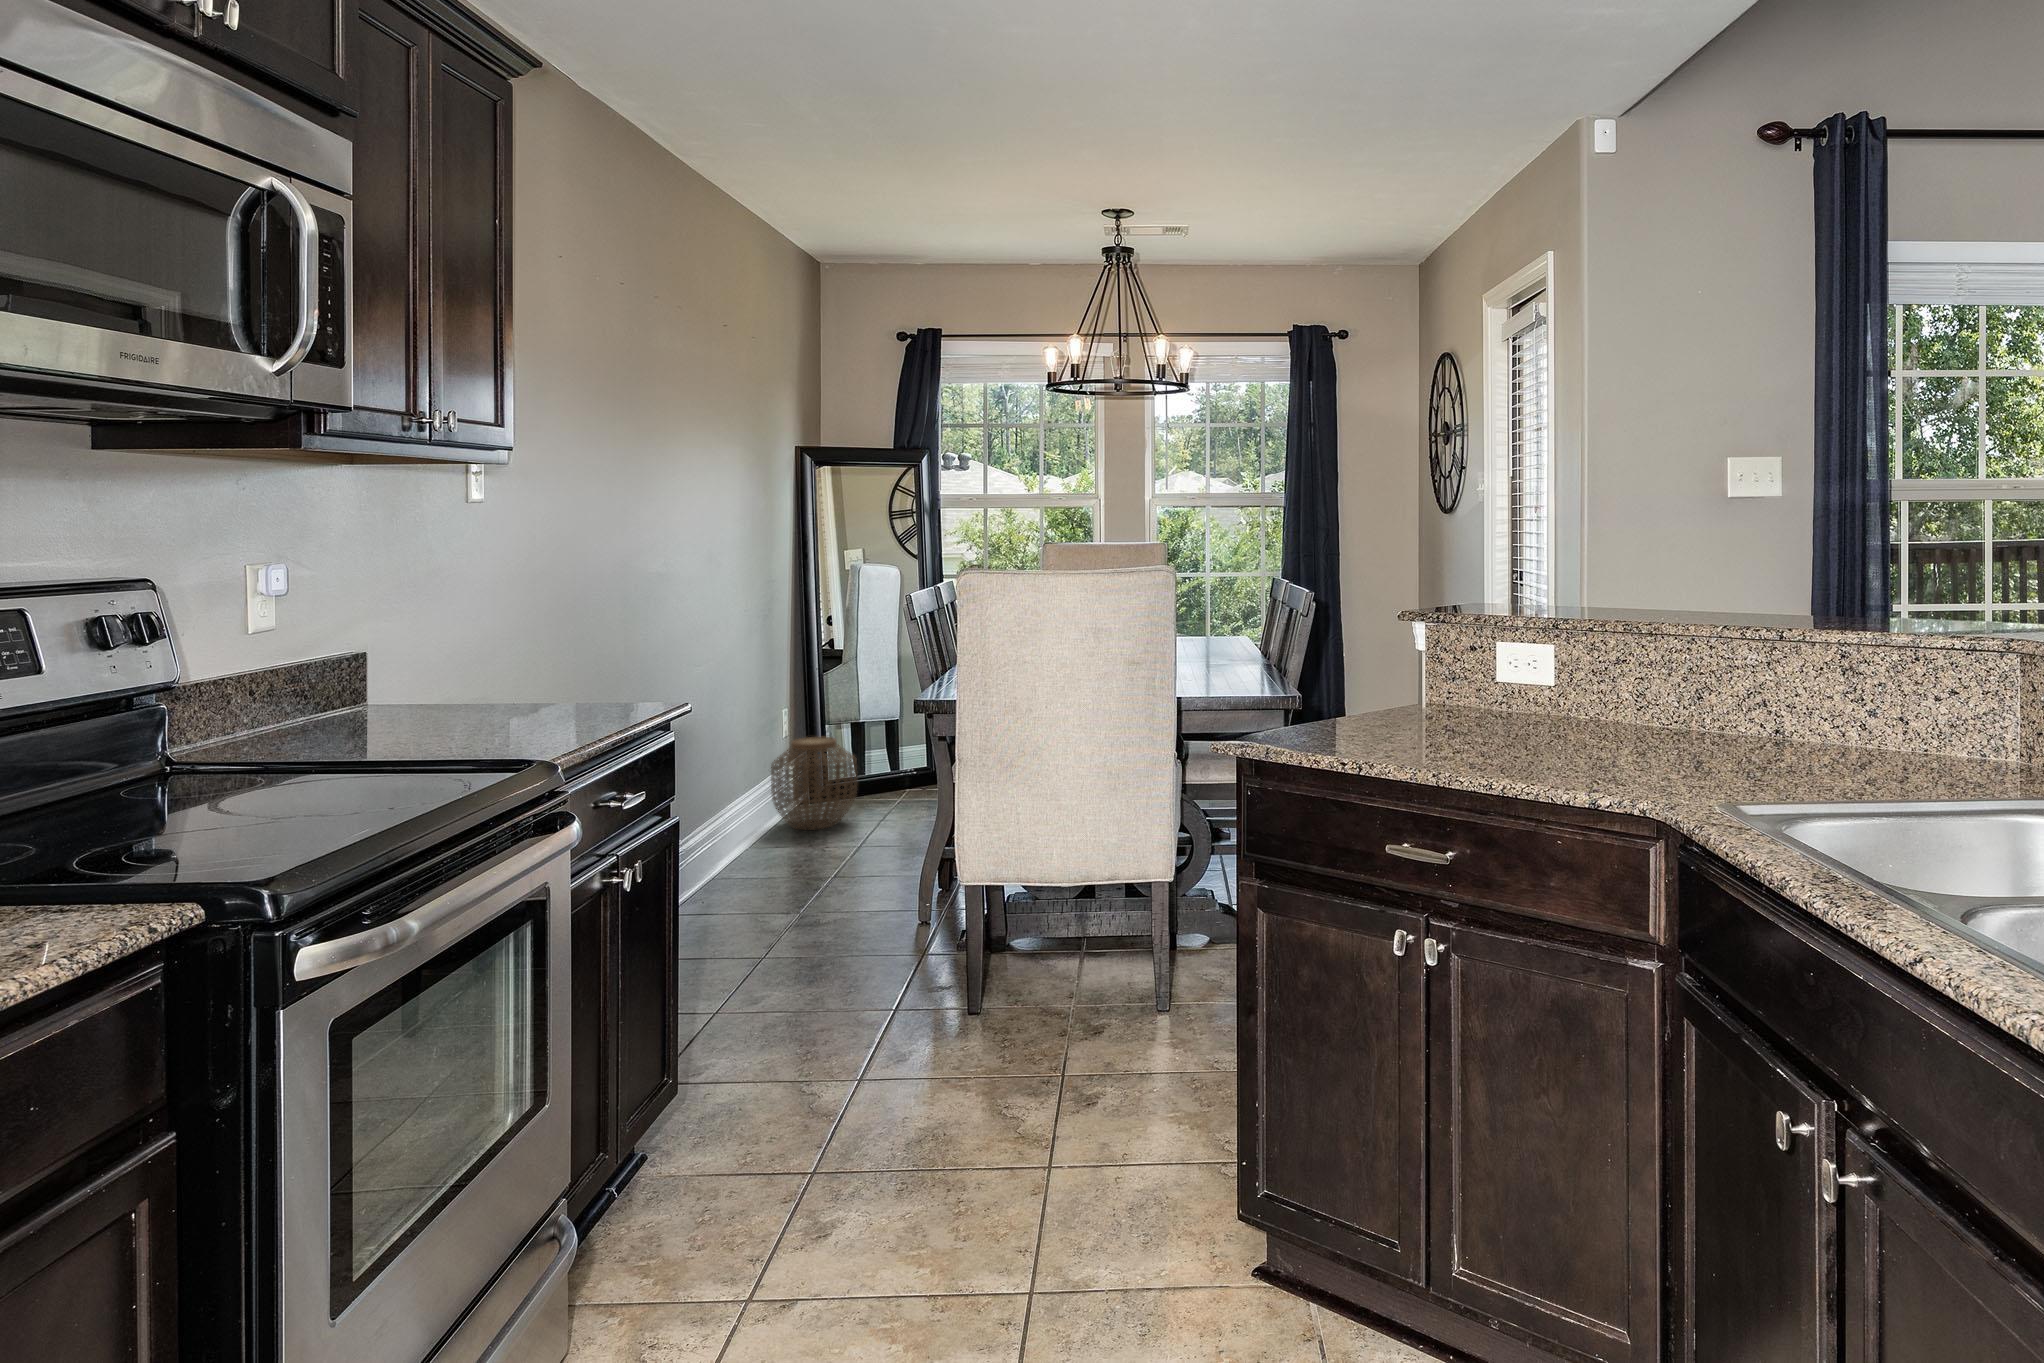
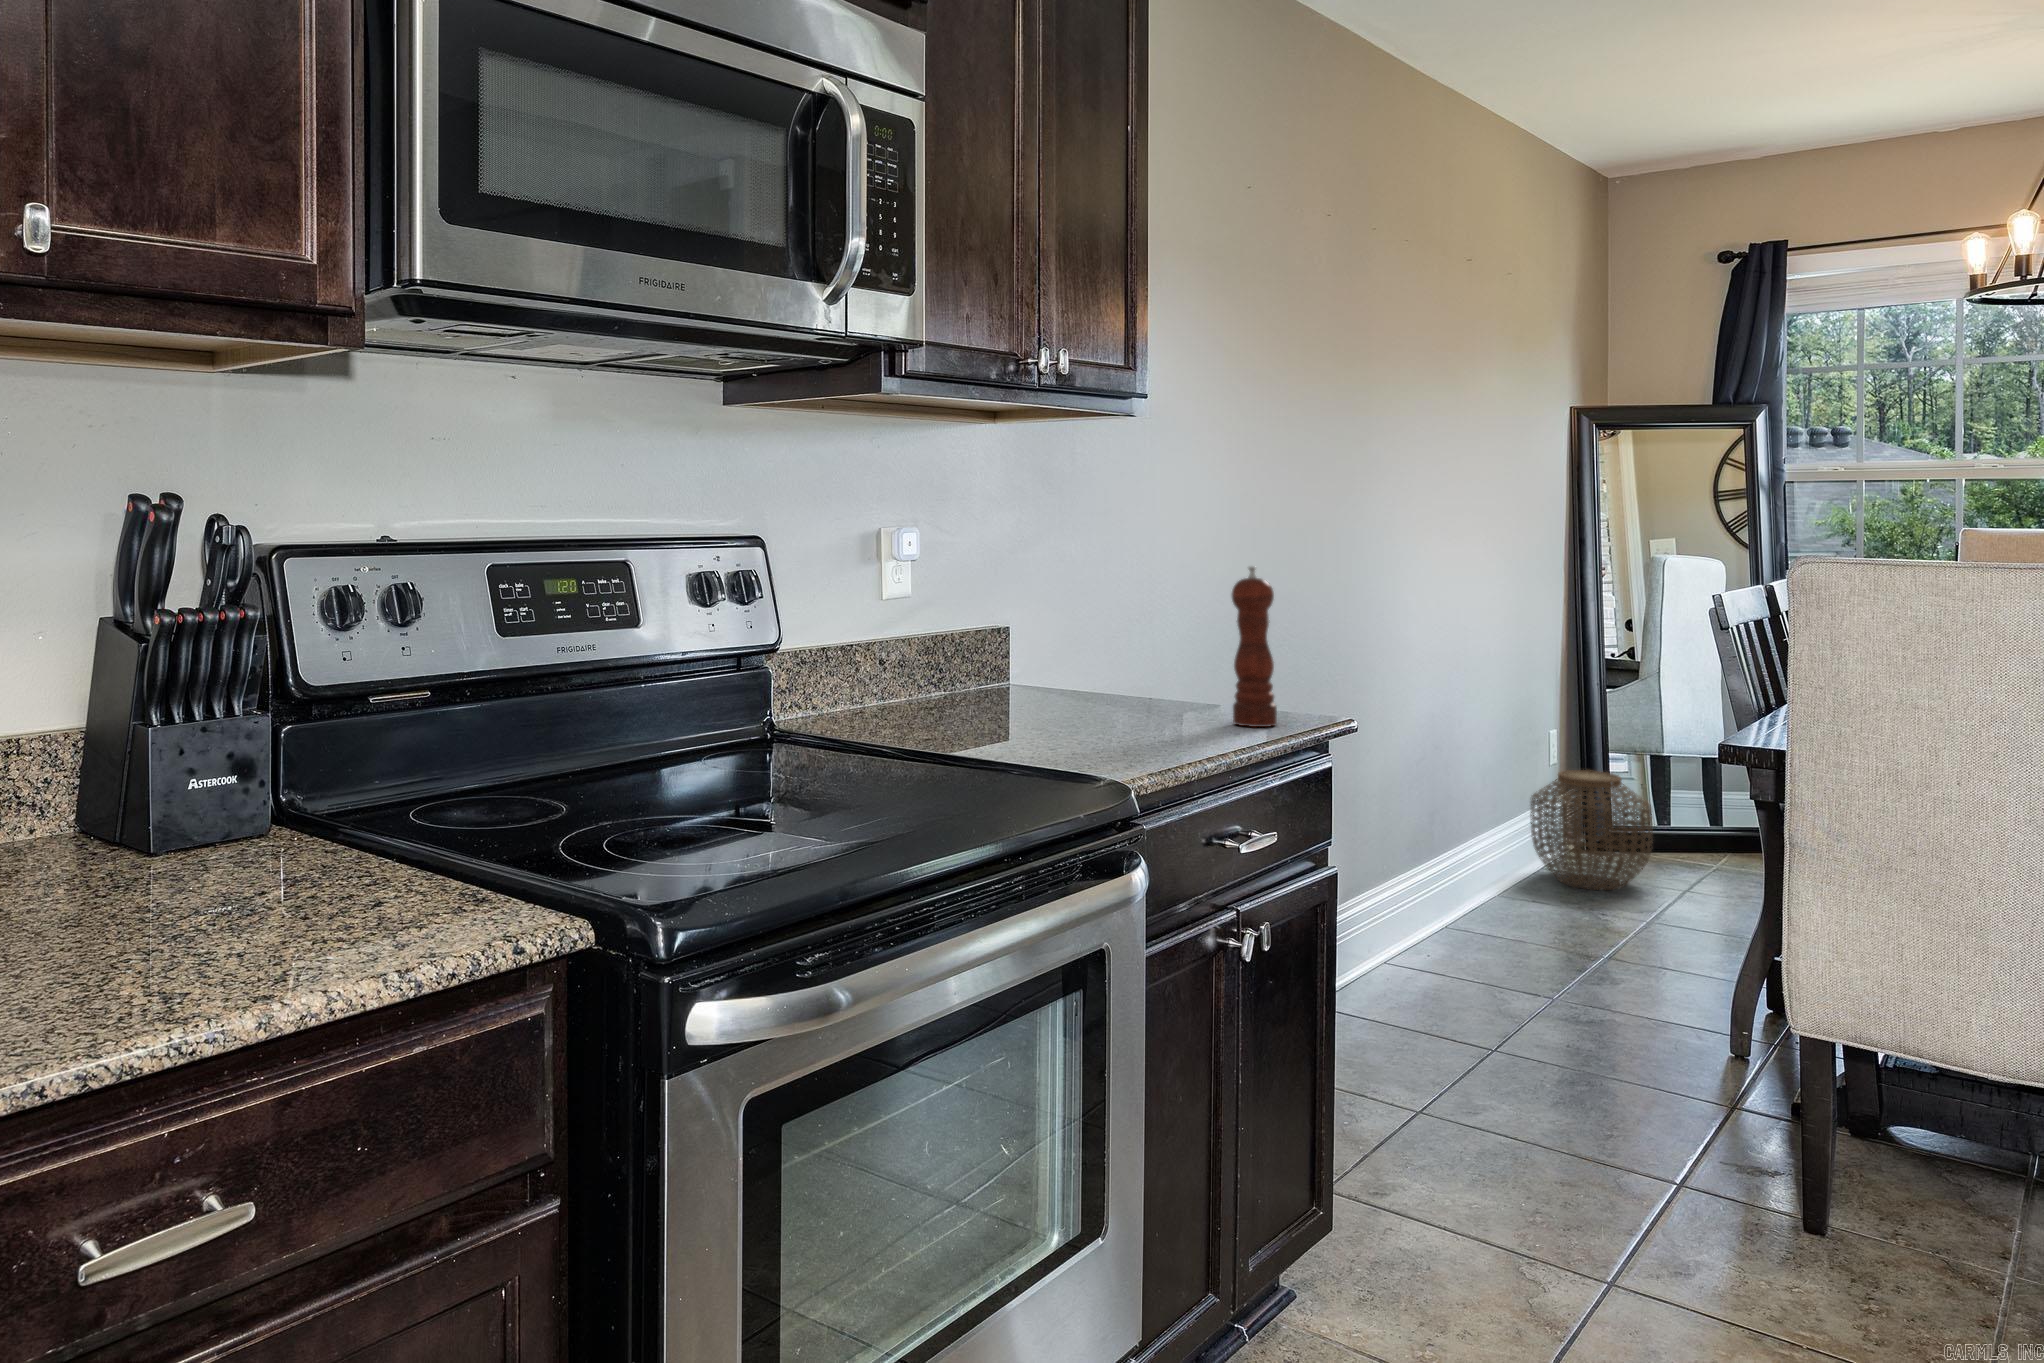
pepper mill: none [600,593,636,716] -> present [1231,566,1277,727]

